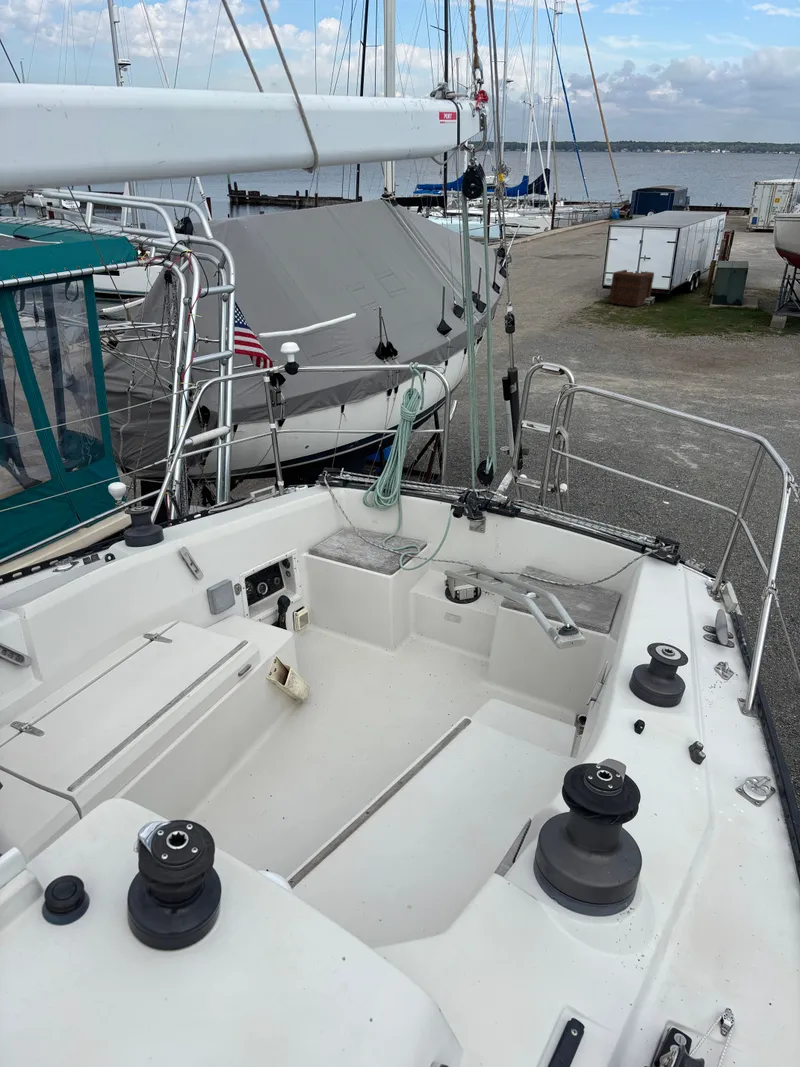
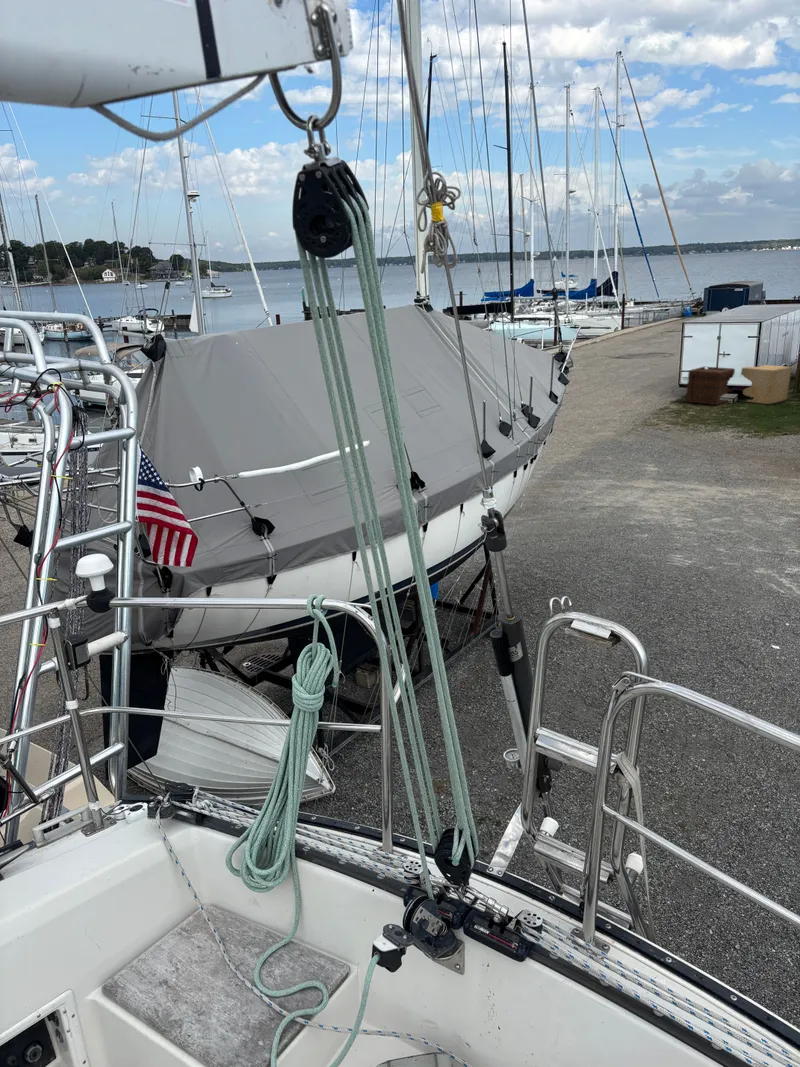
cardboard box: none [655,270,704,308] -> present [741,365,791,404]

